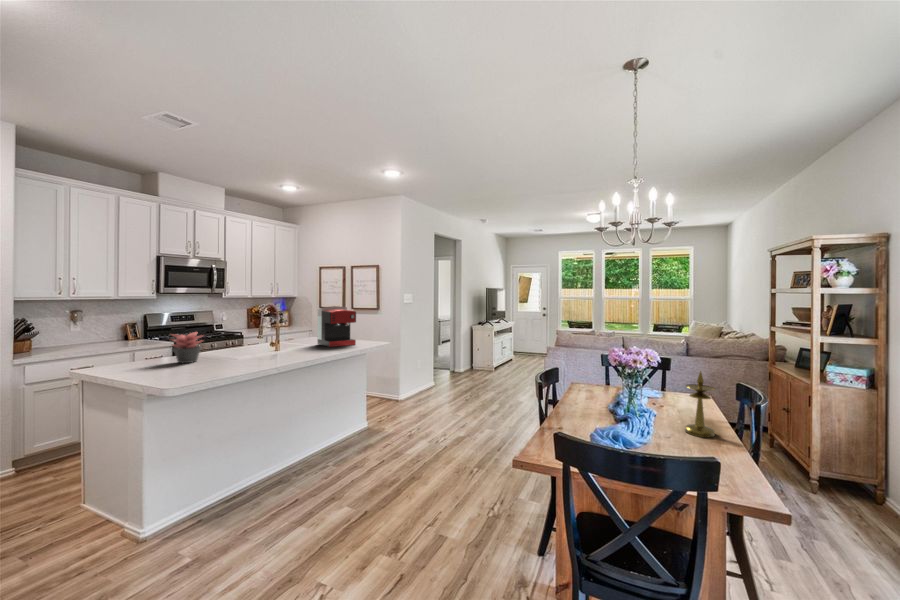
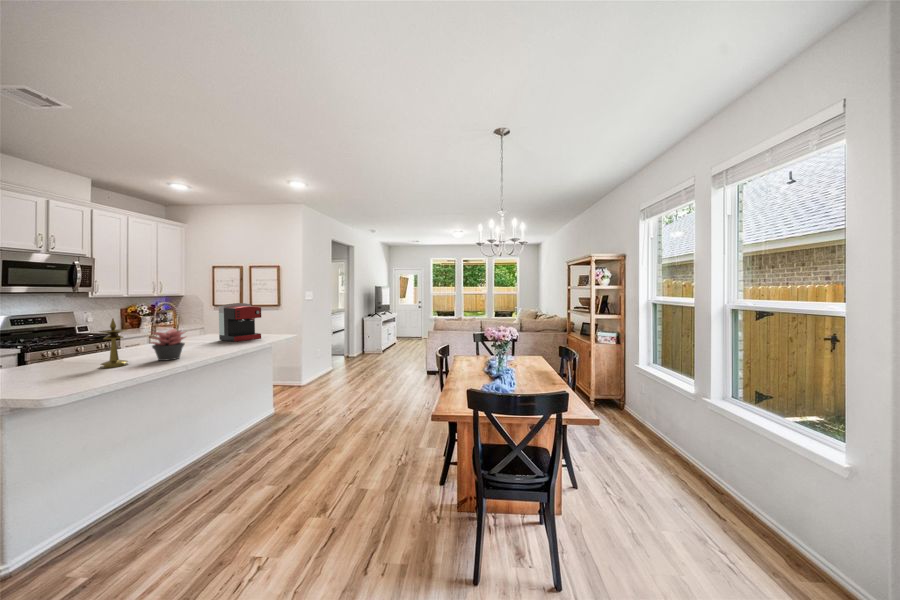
succulent plant: present [172,332,202,363] -> present [150,329,186,361]
candlestick: present [685,371,716,437] -> present [100,319,128,368]

